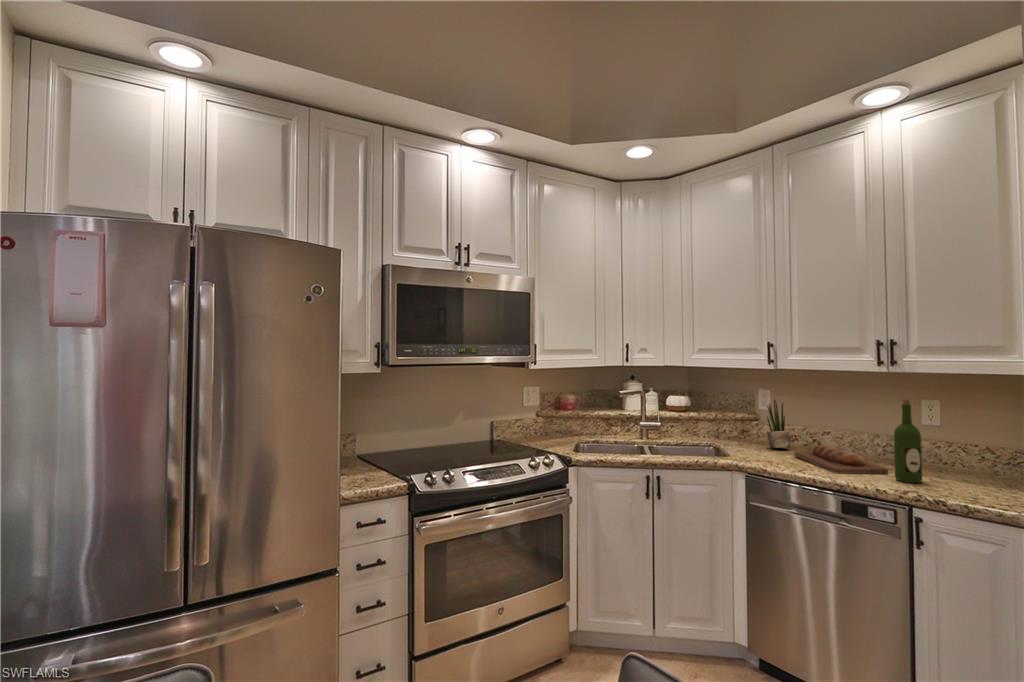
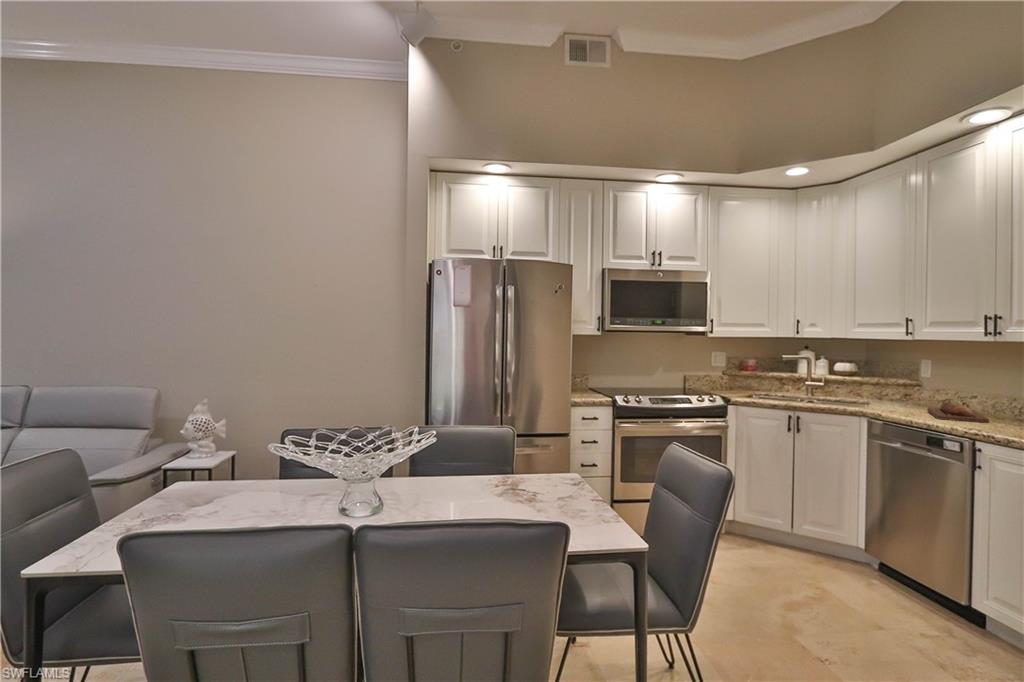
potted plant: present [767,399,790,448] -> none [916,366,938,407]
wine bottle: present [894,399,922,483] -> none [984,362,1007,427]

